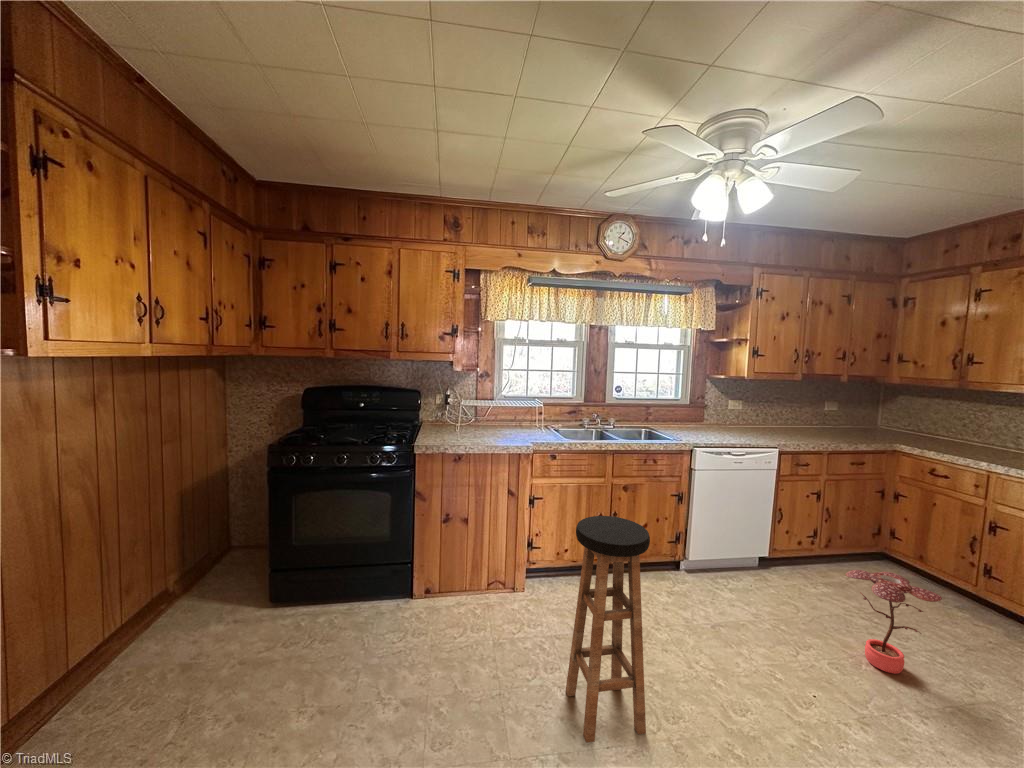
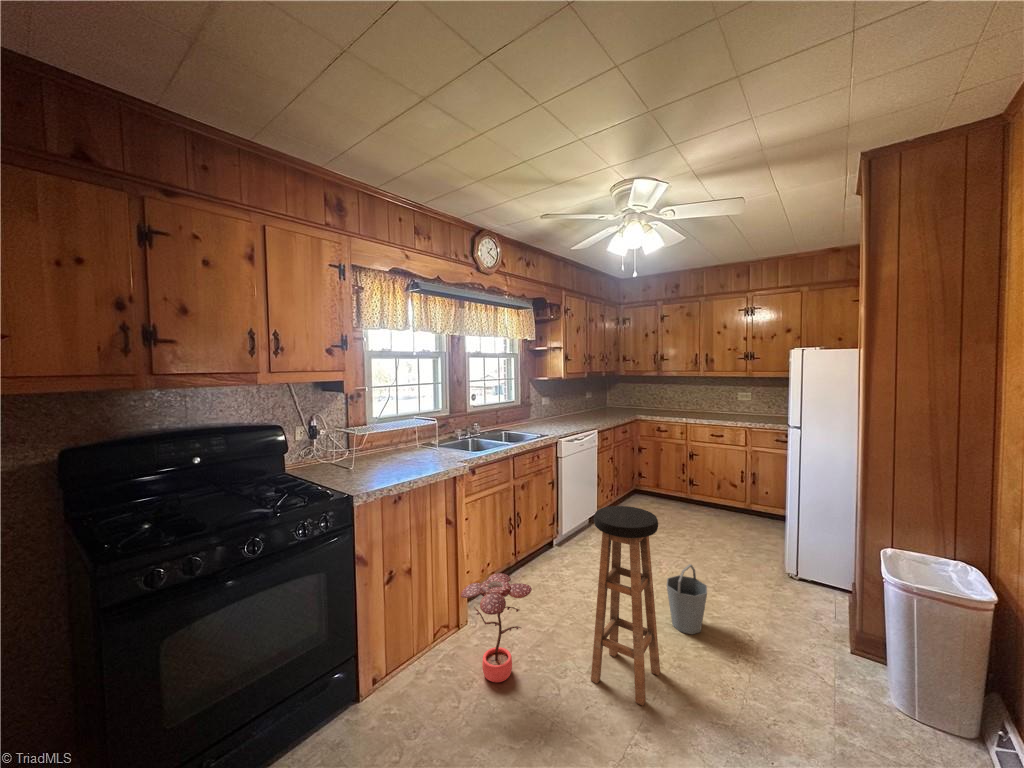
potted plant: present [846,570,942,674] -> present [461,573,532,682]
bucket: none [721,642,783,740] -> present [667,564,707,634]

